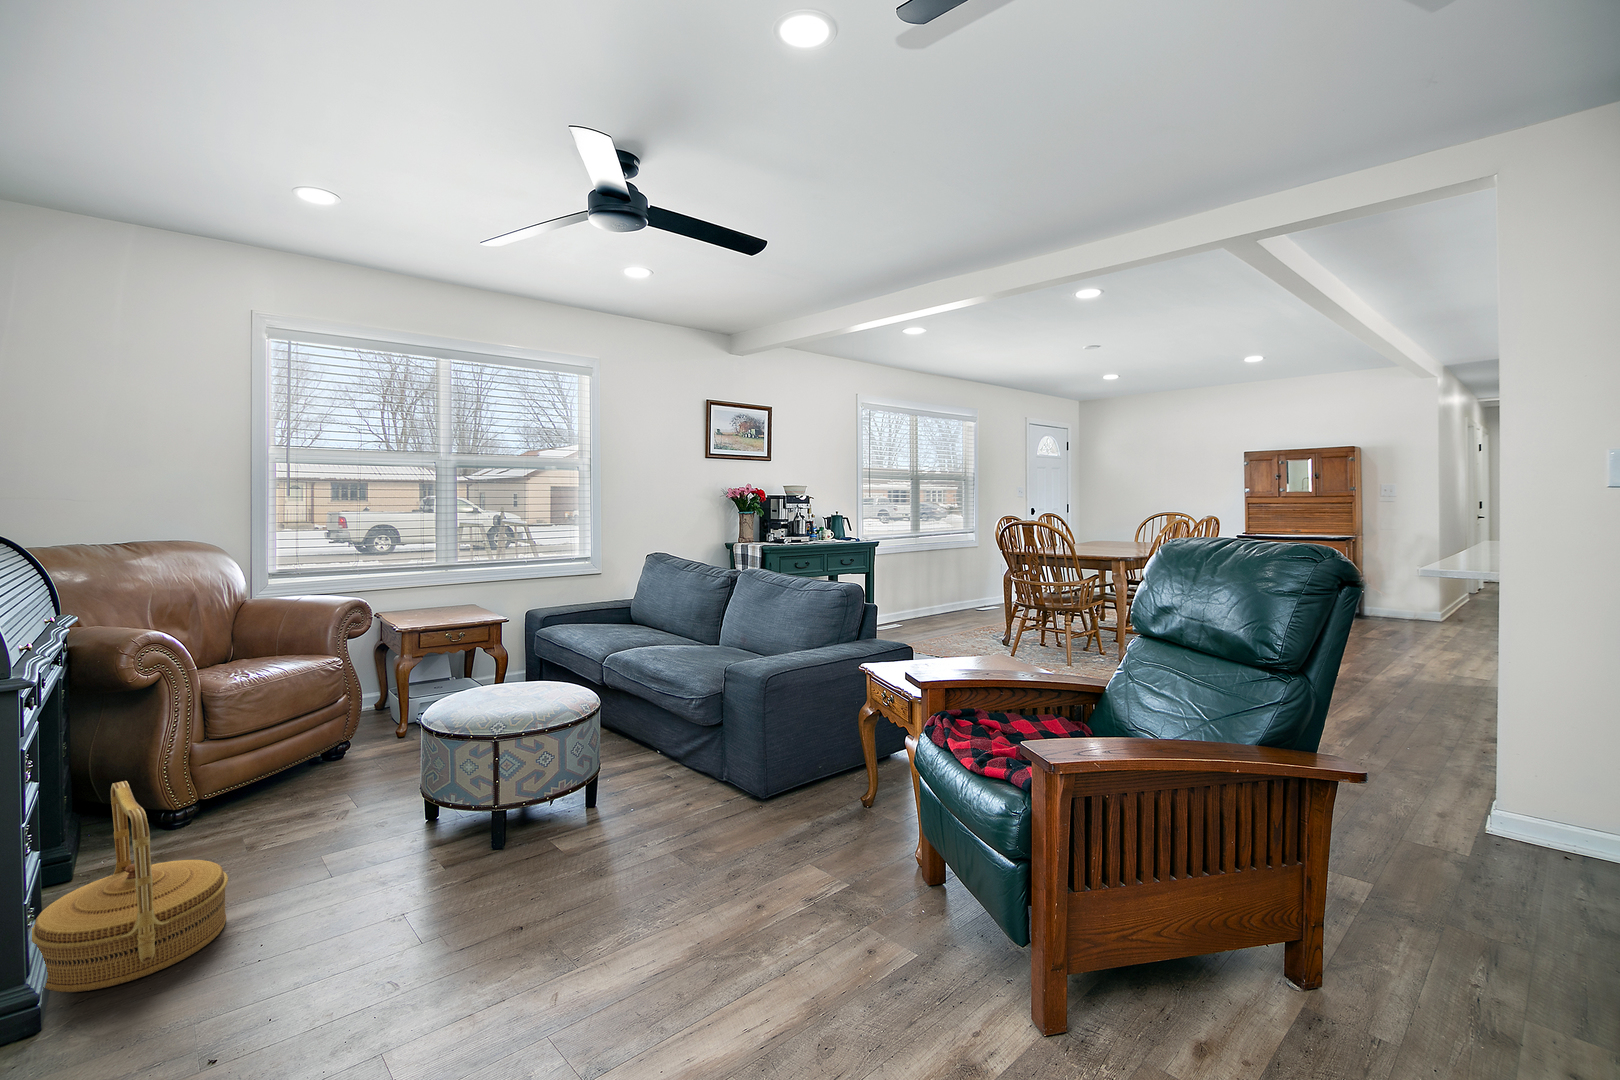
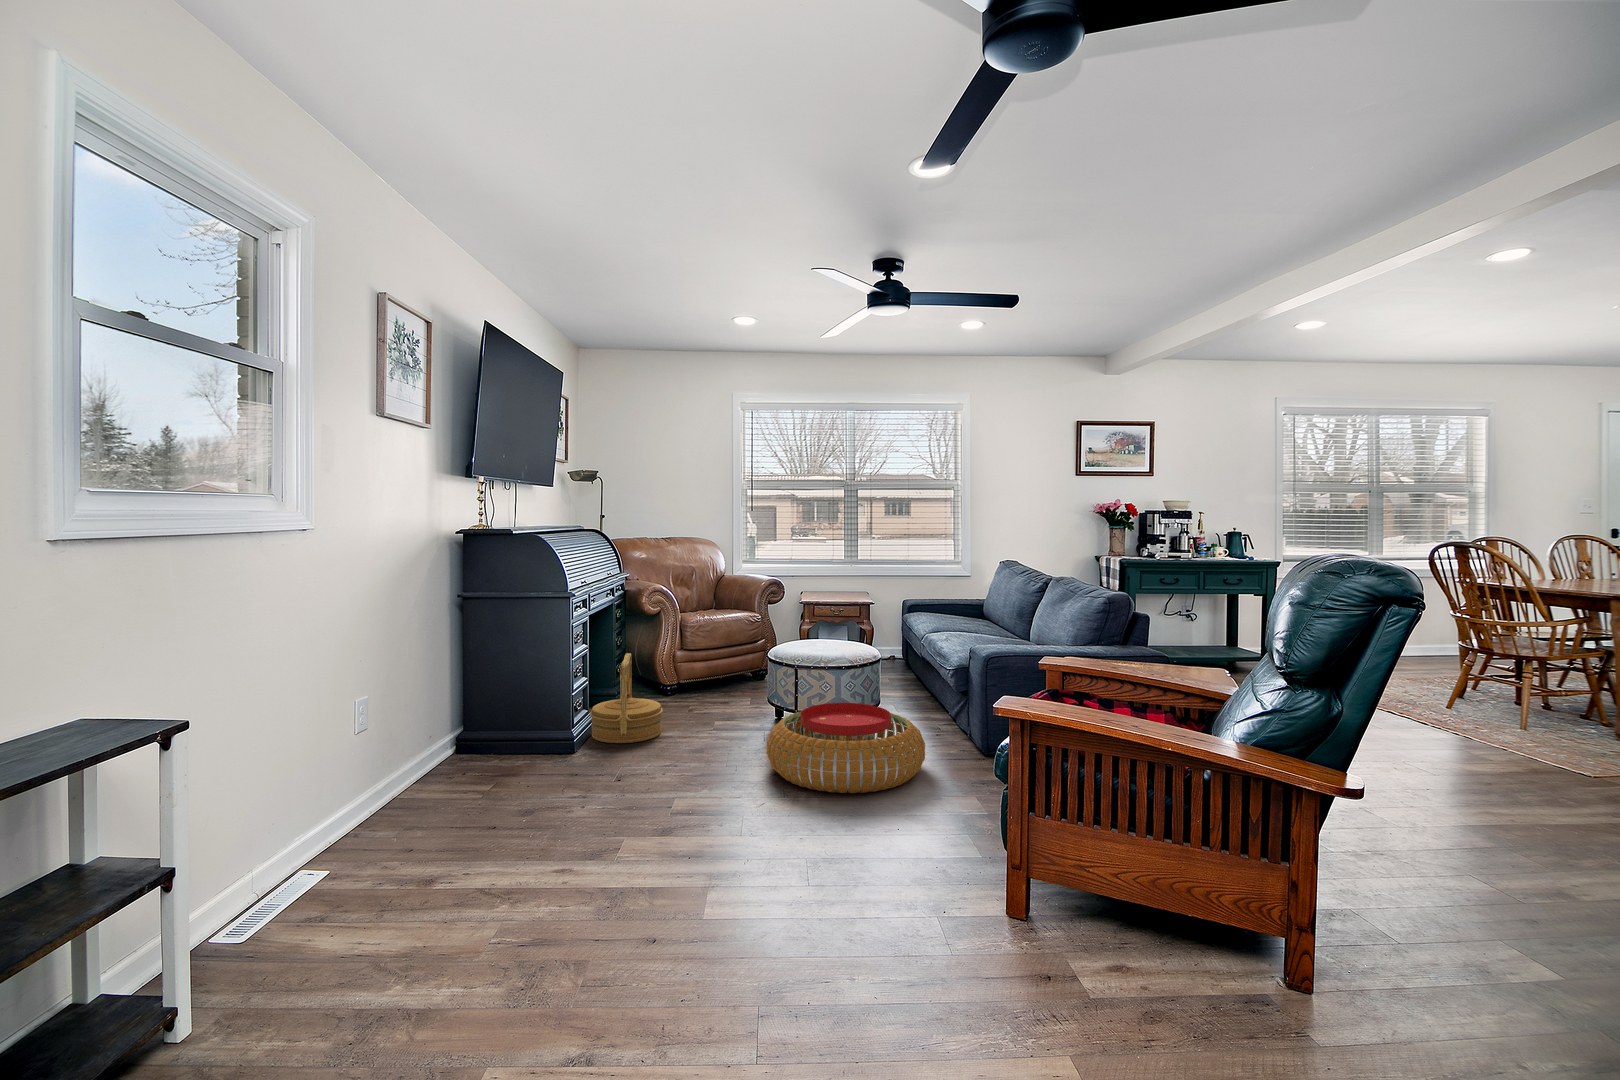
pouf: none [505,775,753,945] -> present [767,703,925,793]

